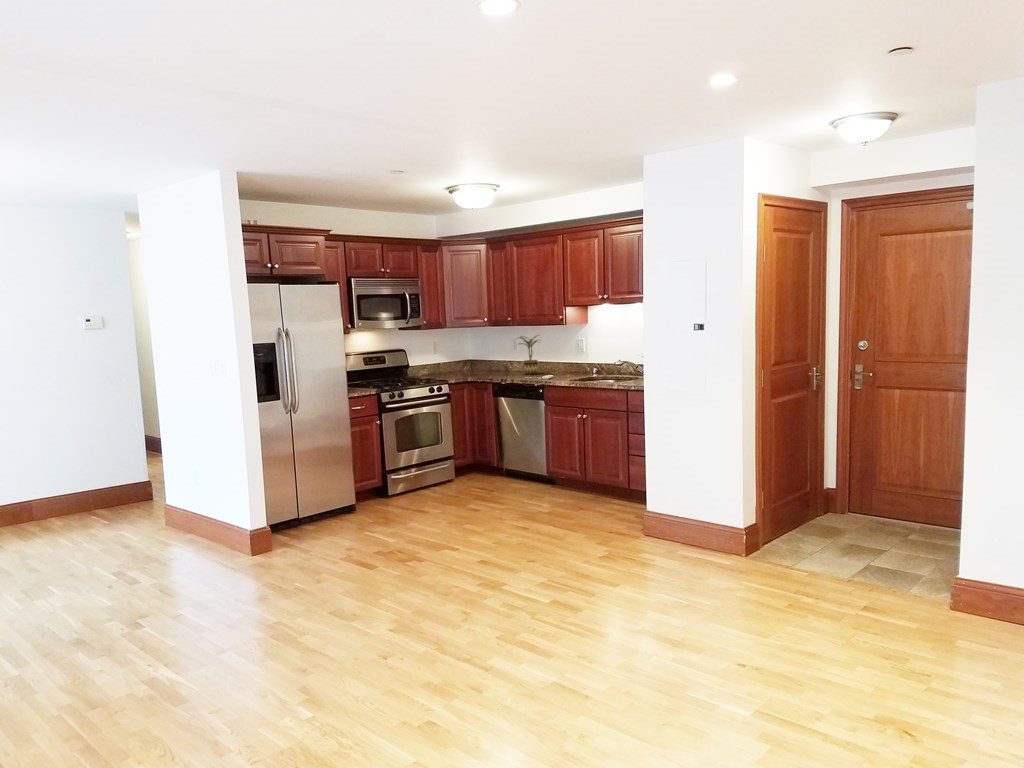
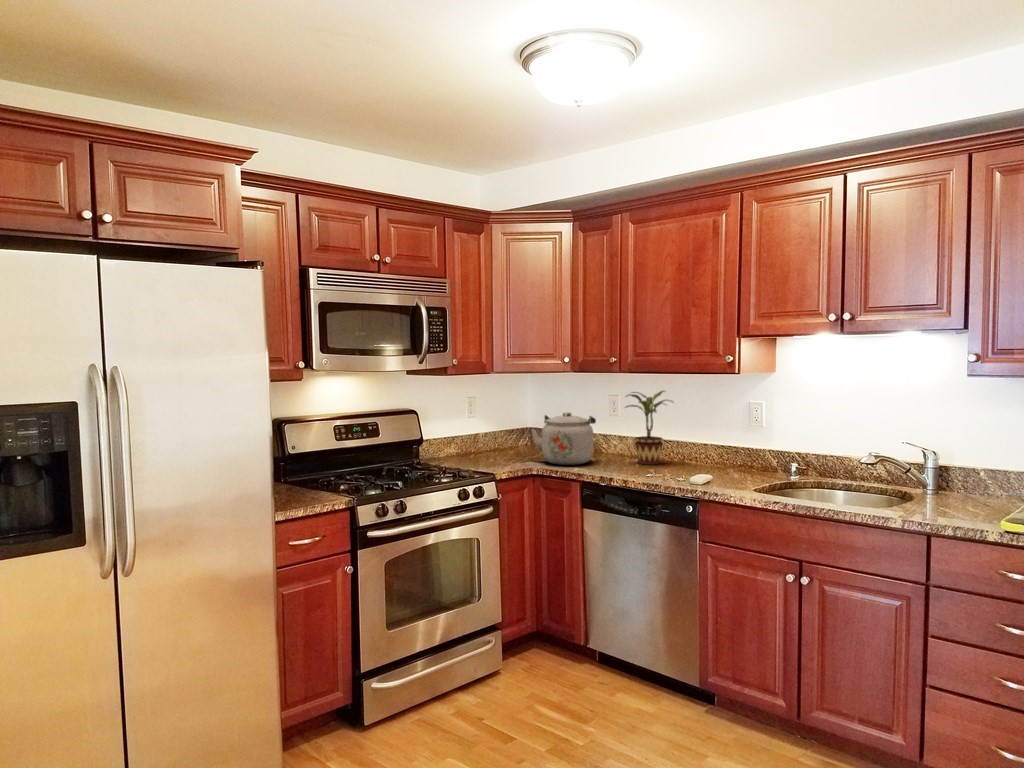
kettle: none [468,348,503,376] -> present [531,412,596,465]

